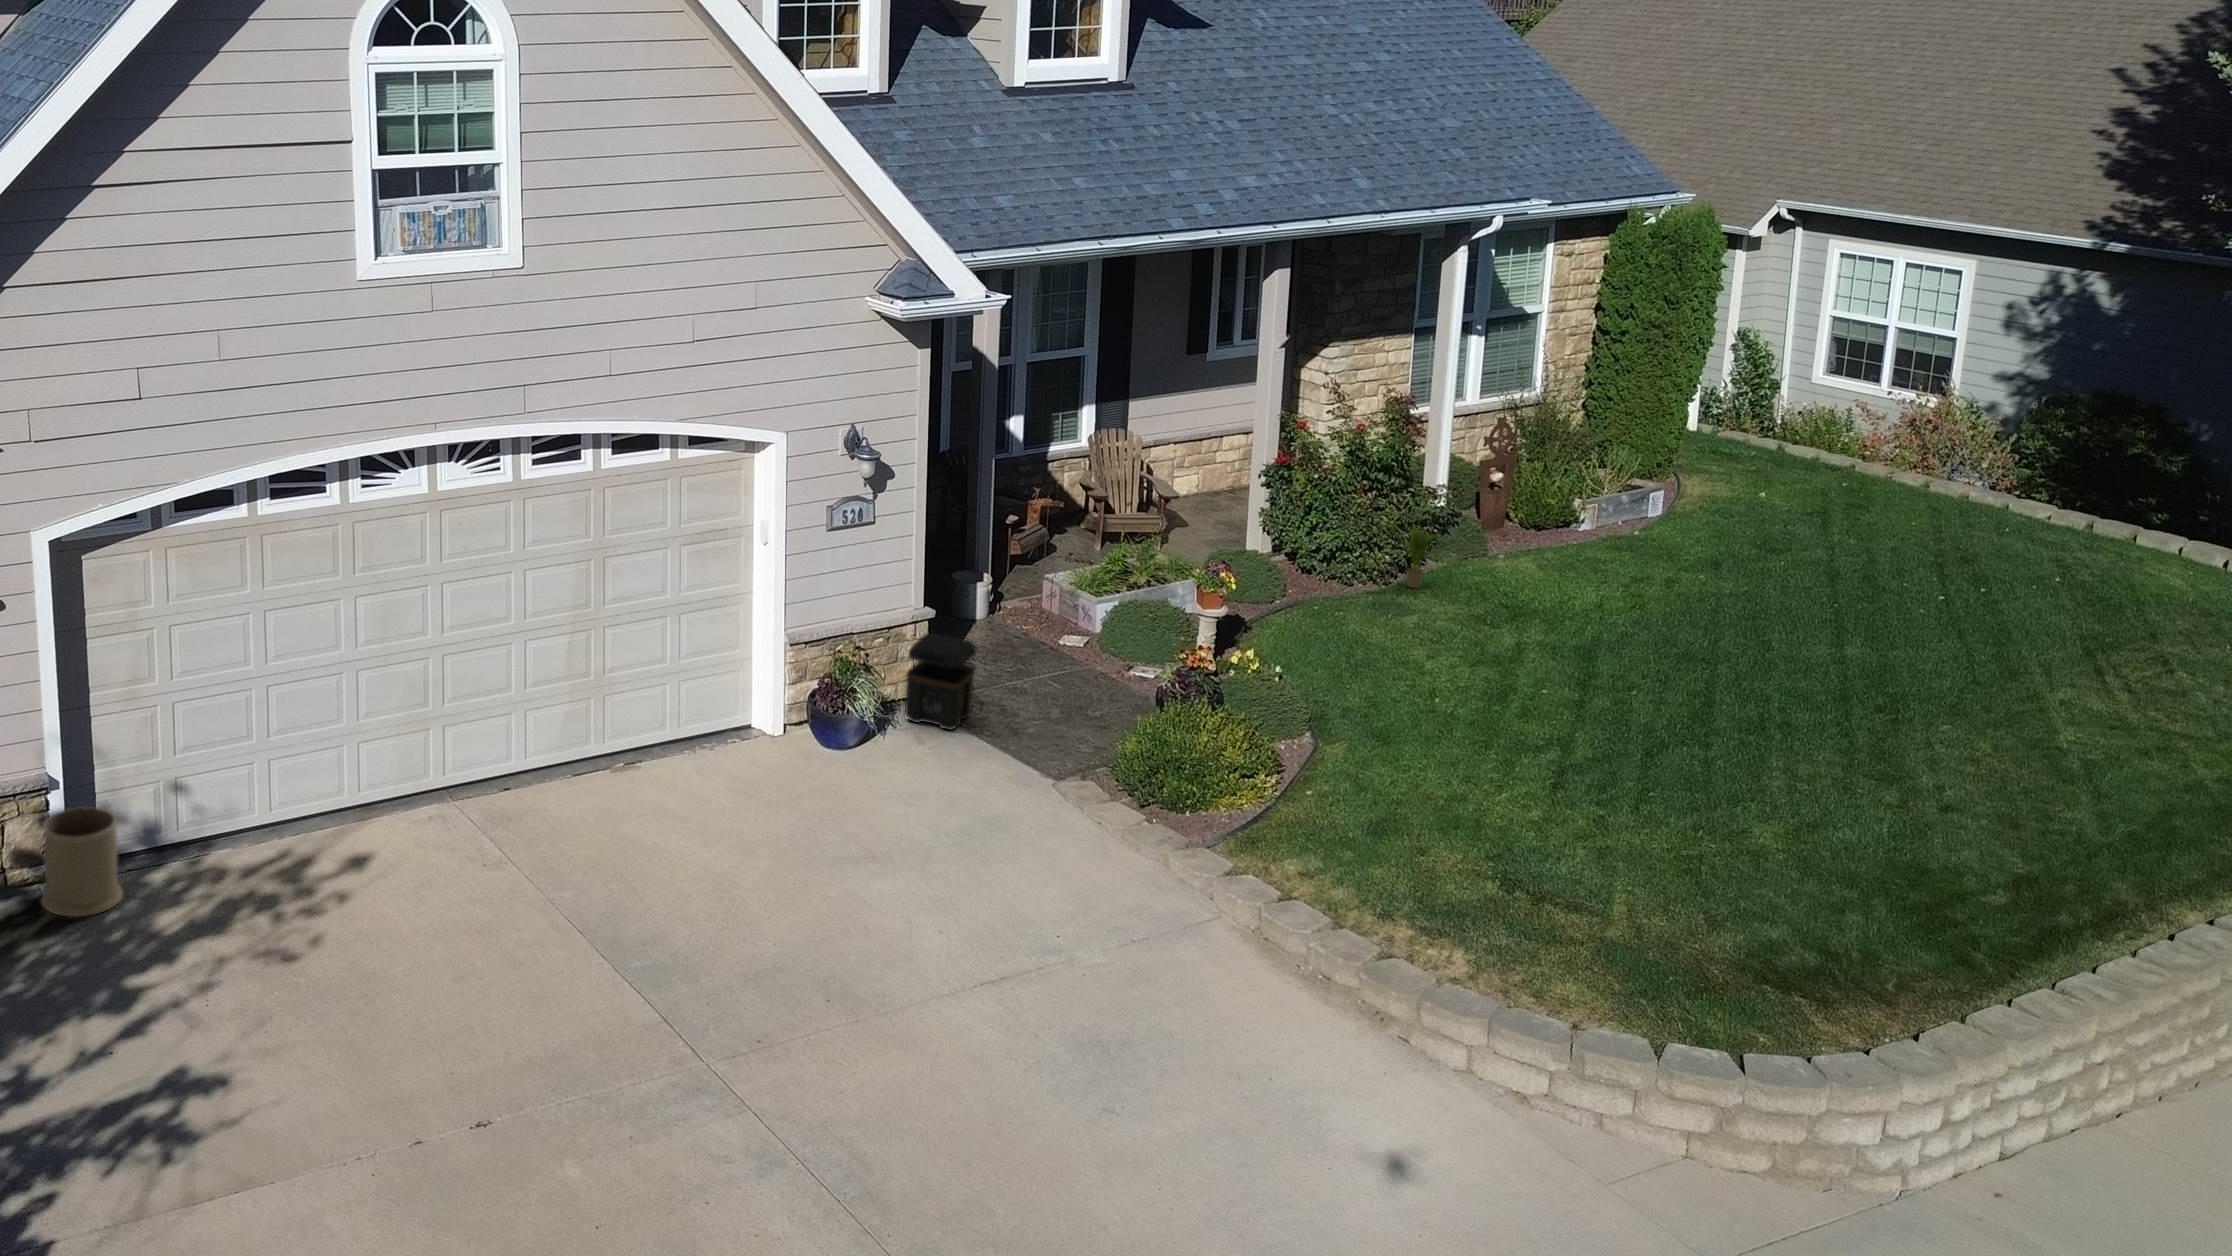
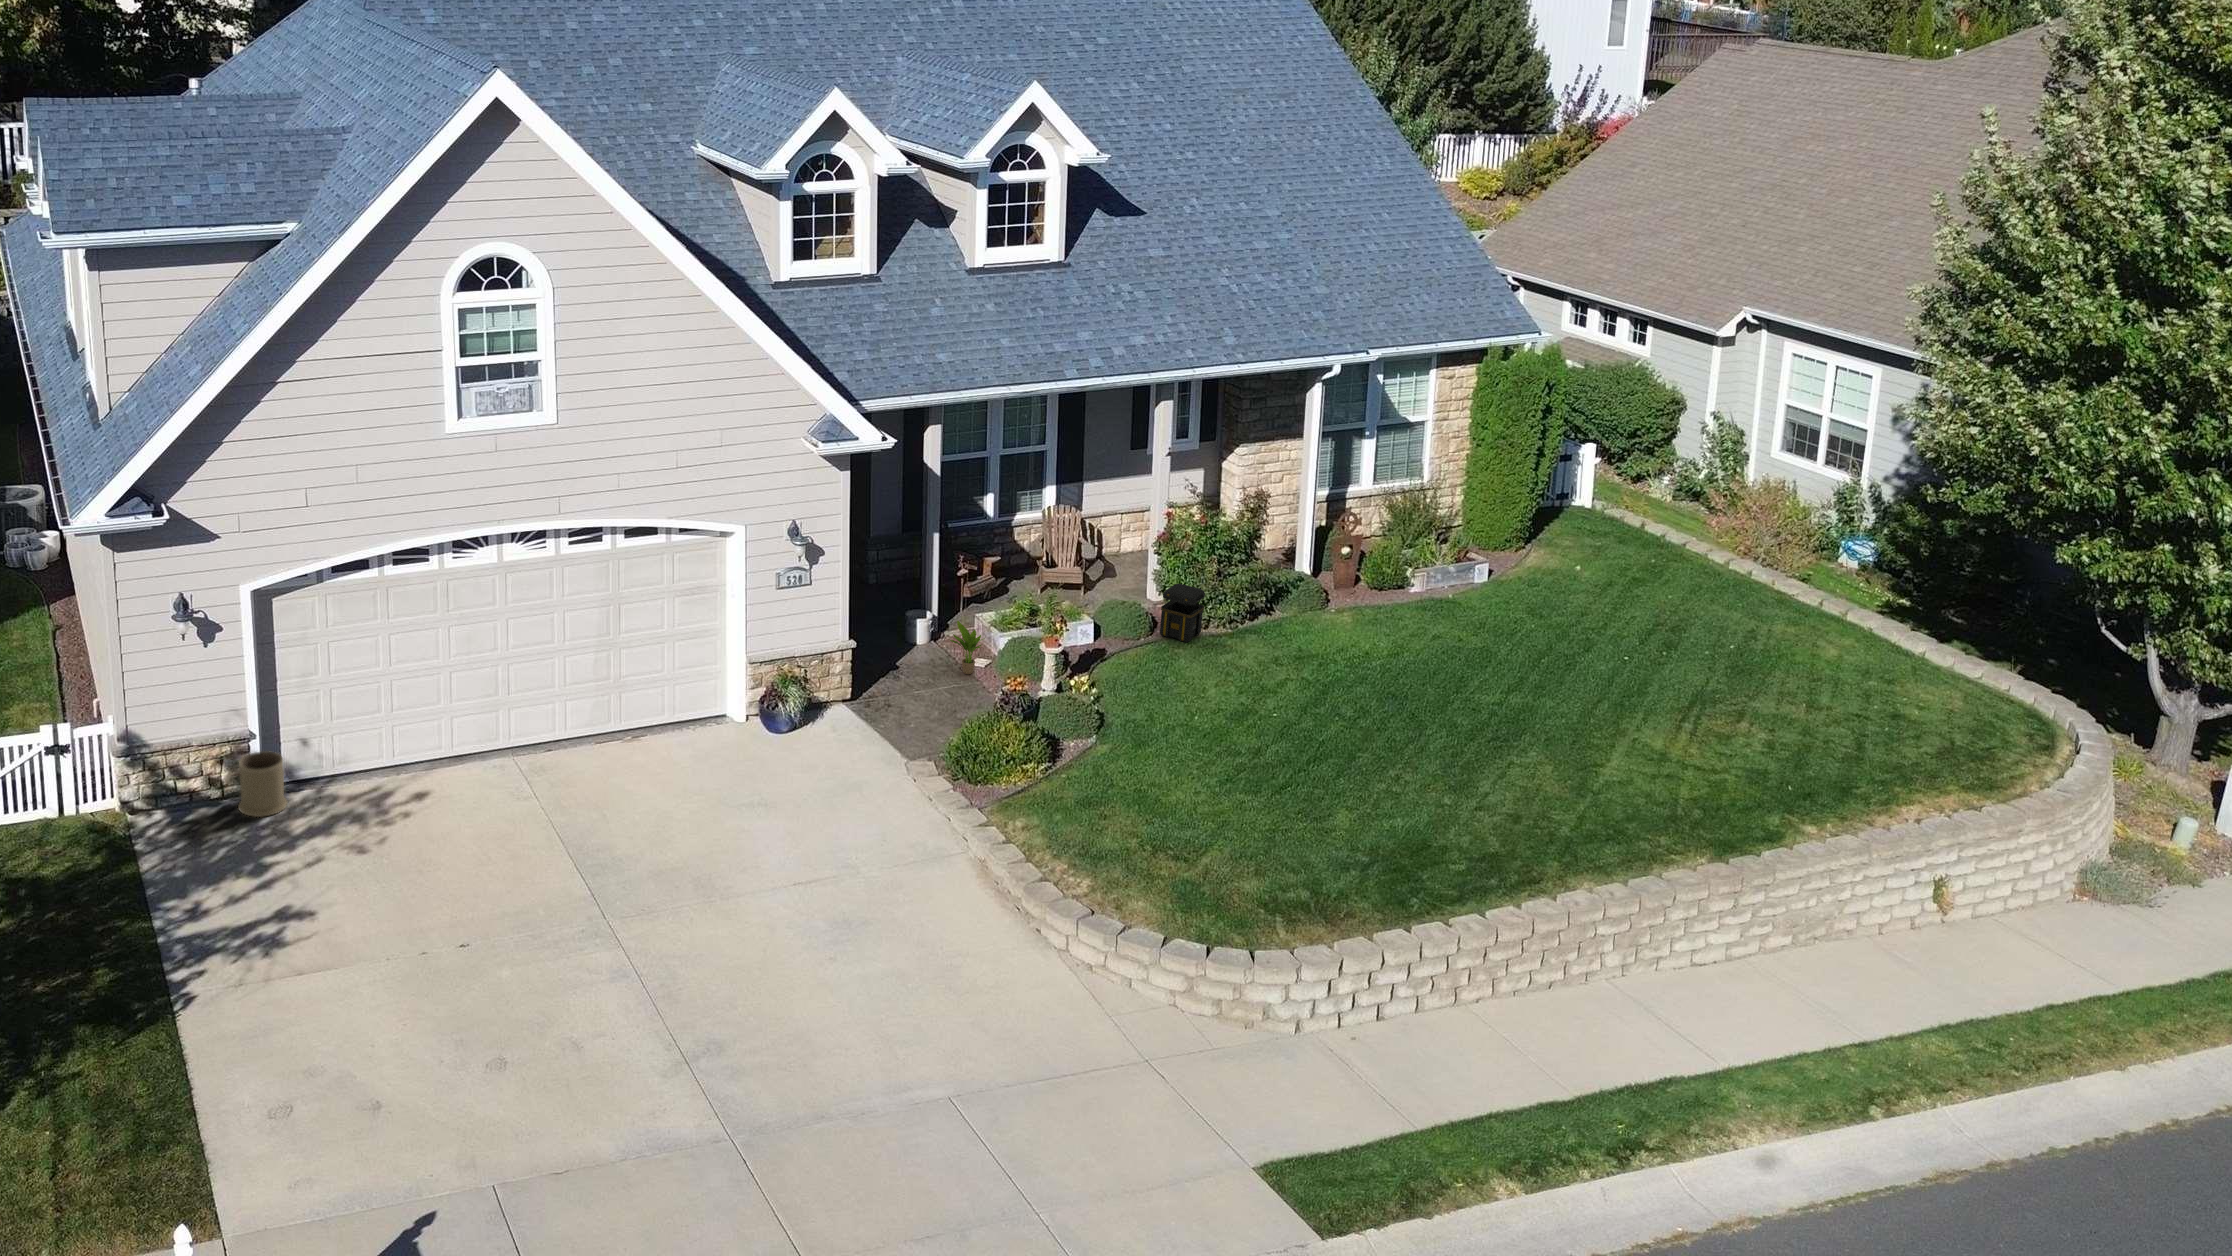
potted plant: present [1402,526,1437,588] -> present [950,621,985,674]
toolbox: present [904,633,976,730] -> present [1160,584,1205,642]

